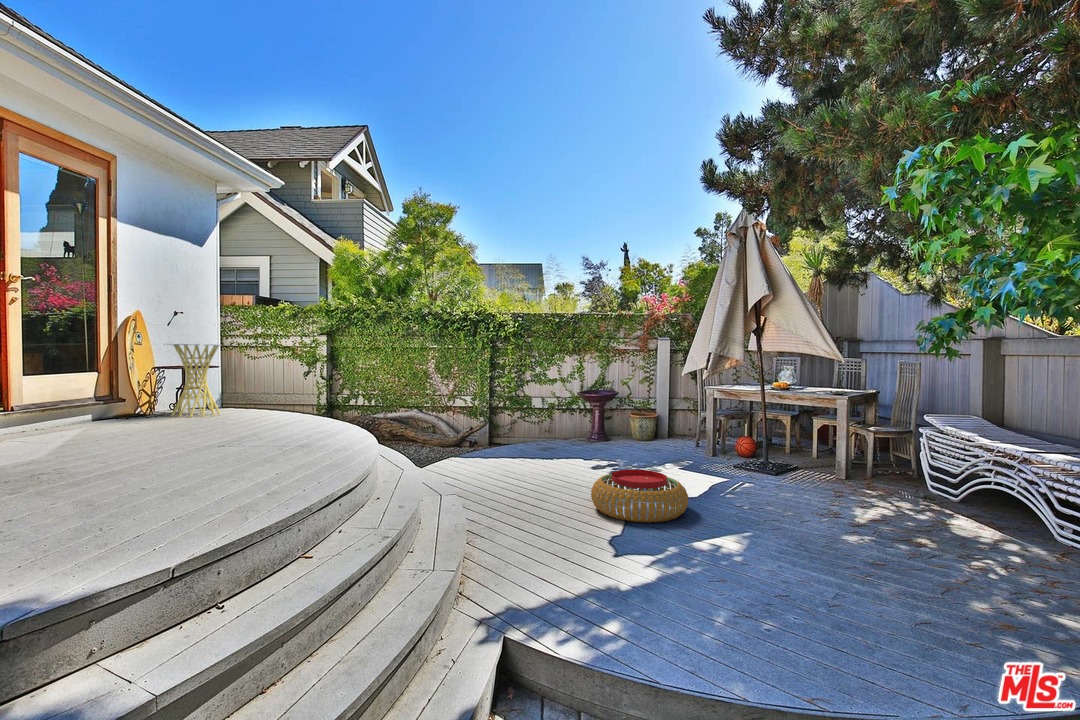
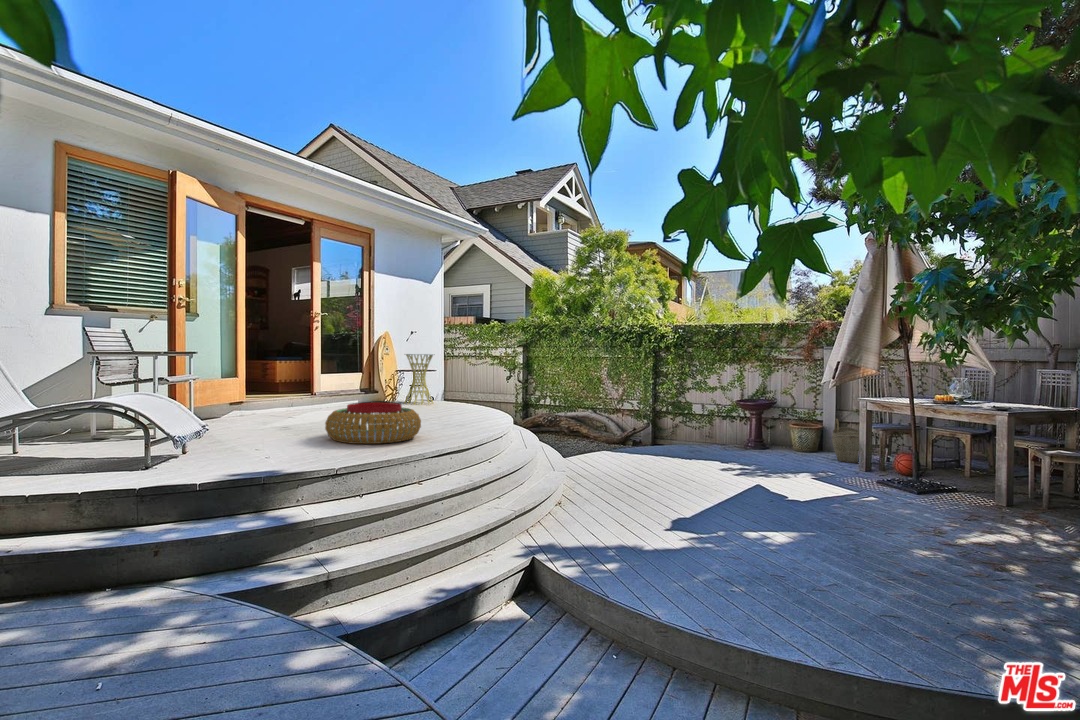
woven basket: none [674,407,705,449] -> present [832,419,859,463]
pouf: present [591,469,688,523] -> present [325,402,421,444]

